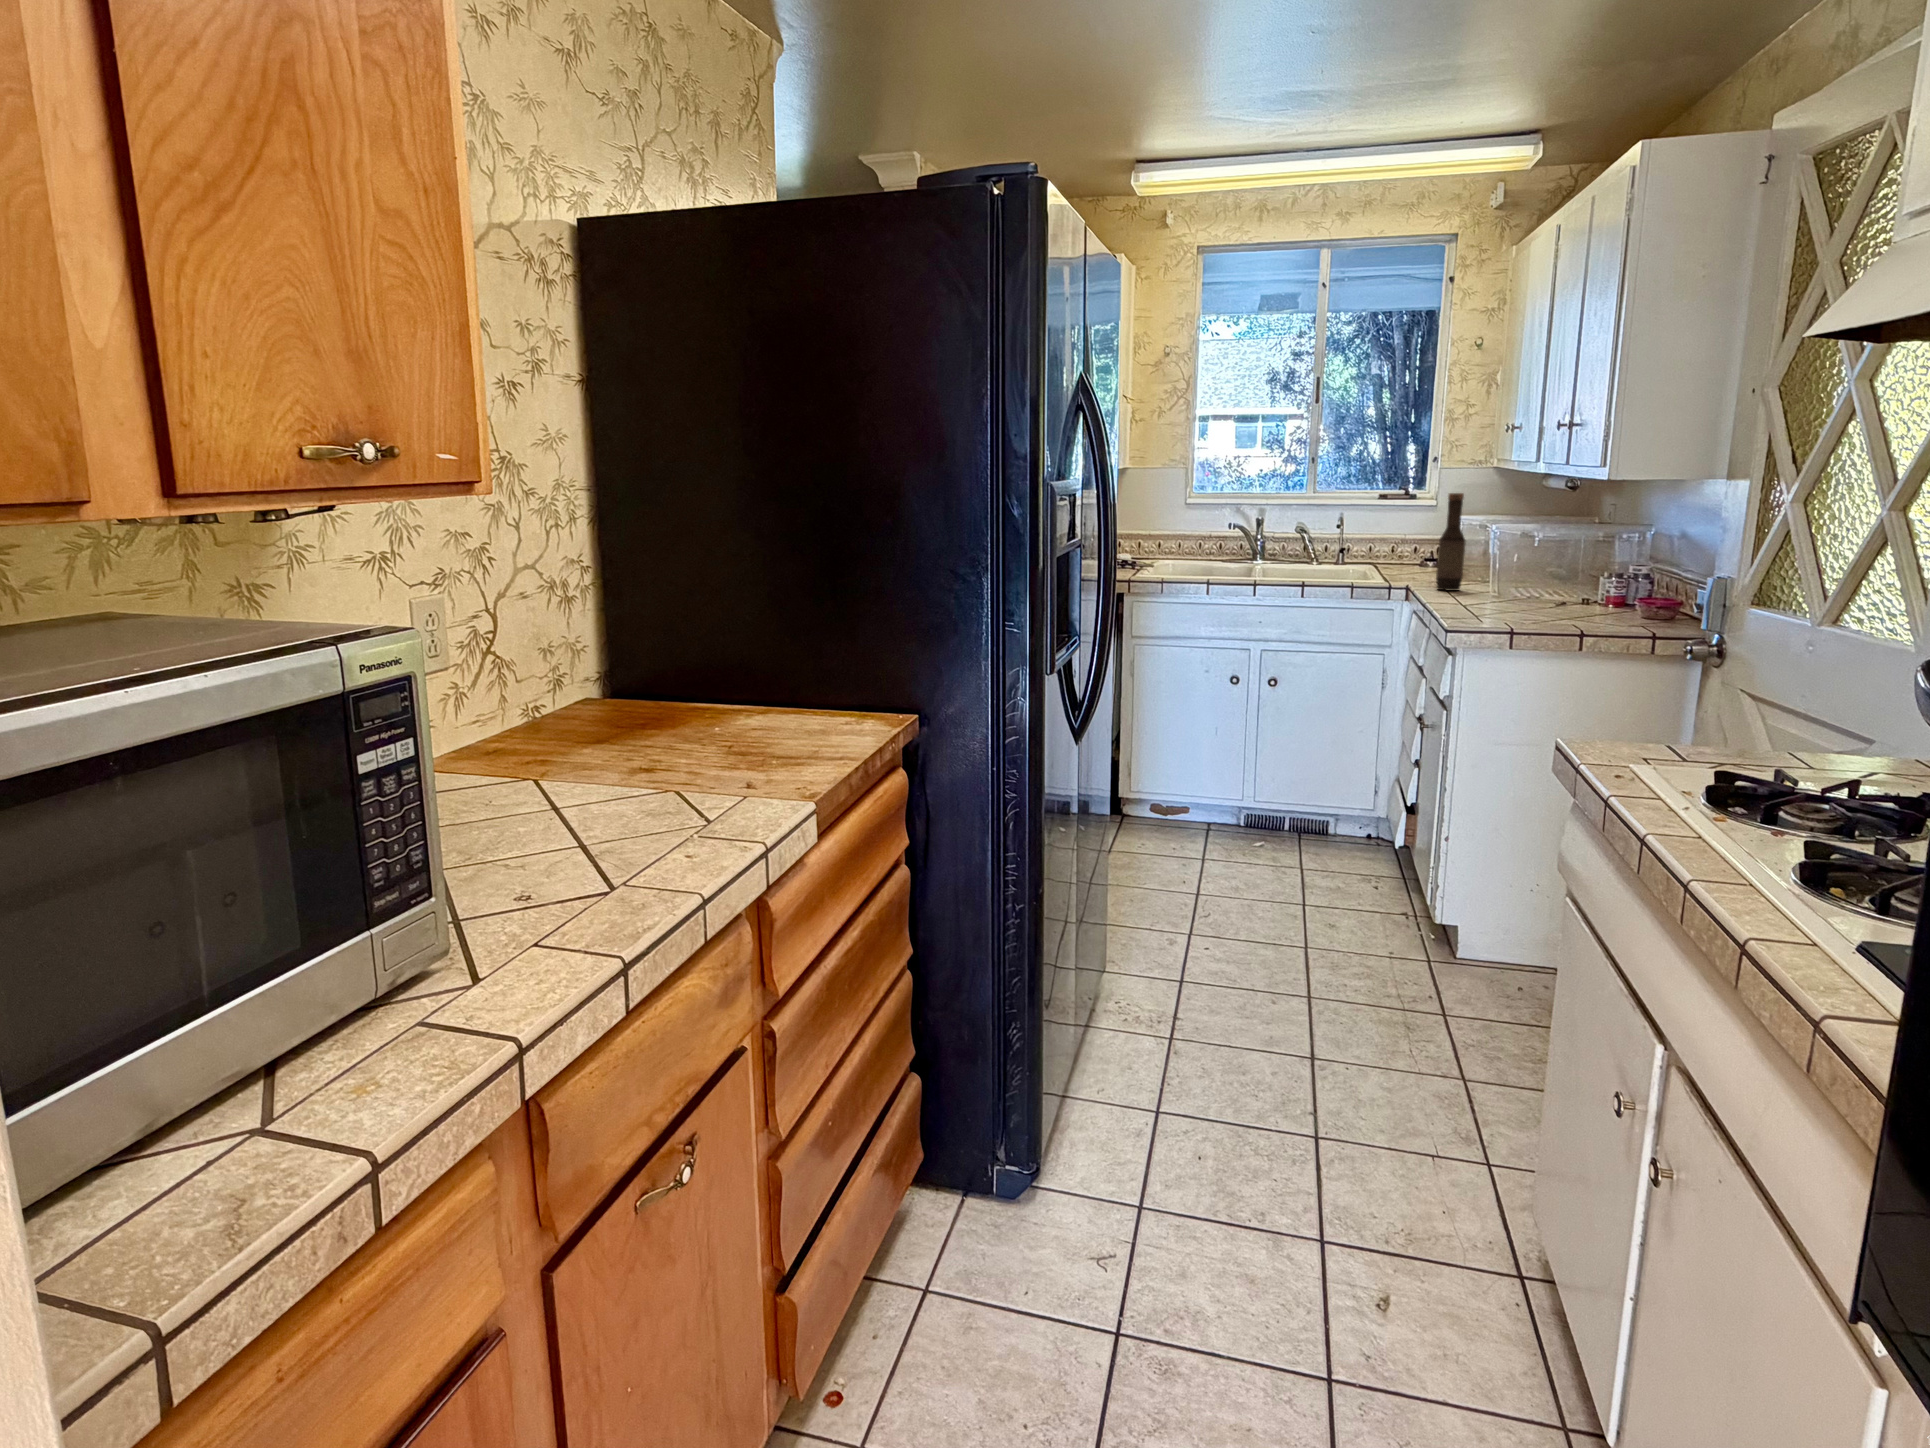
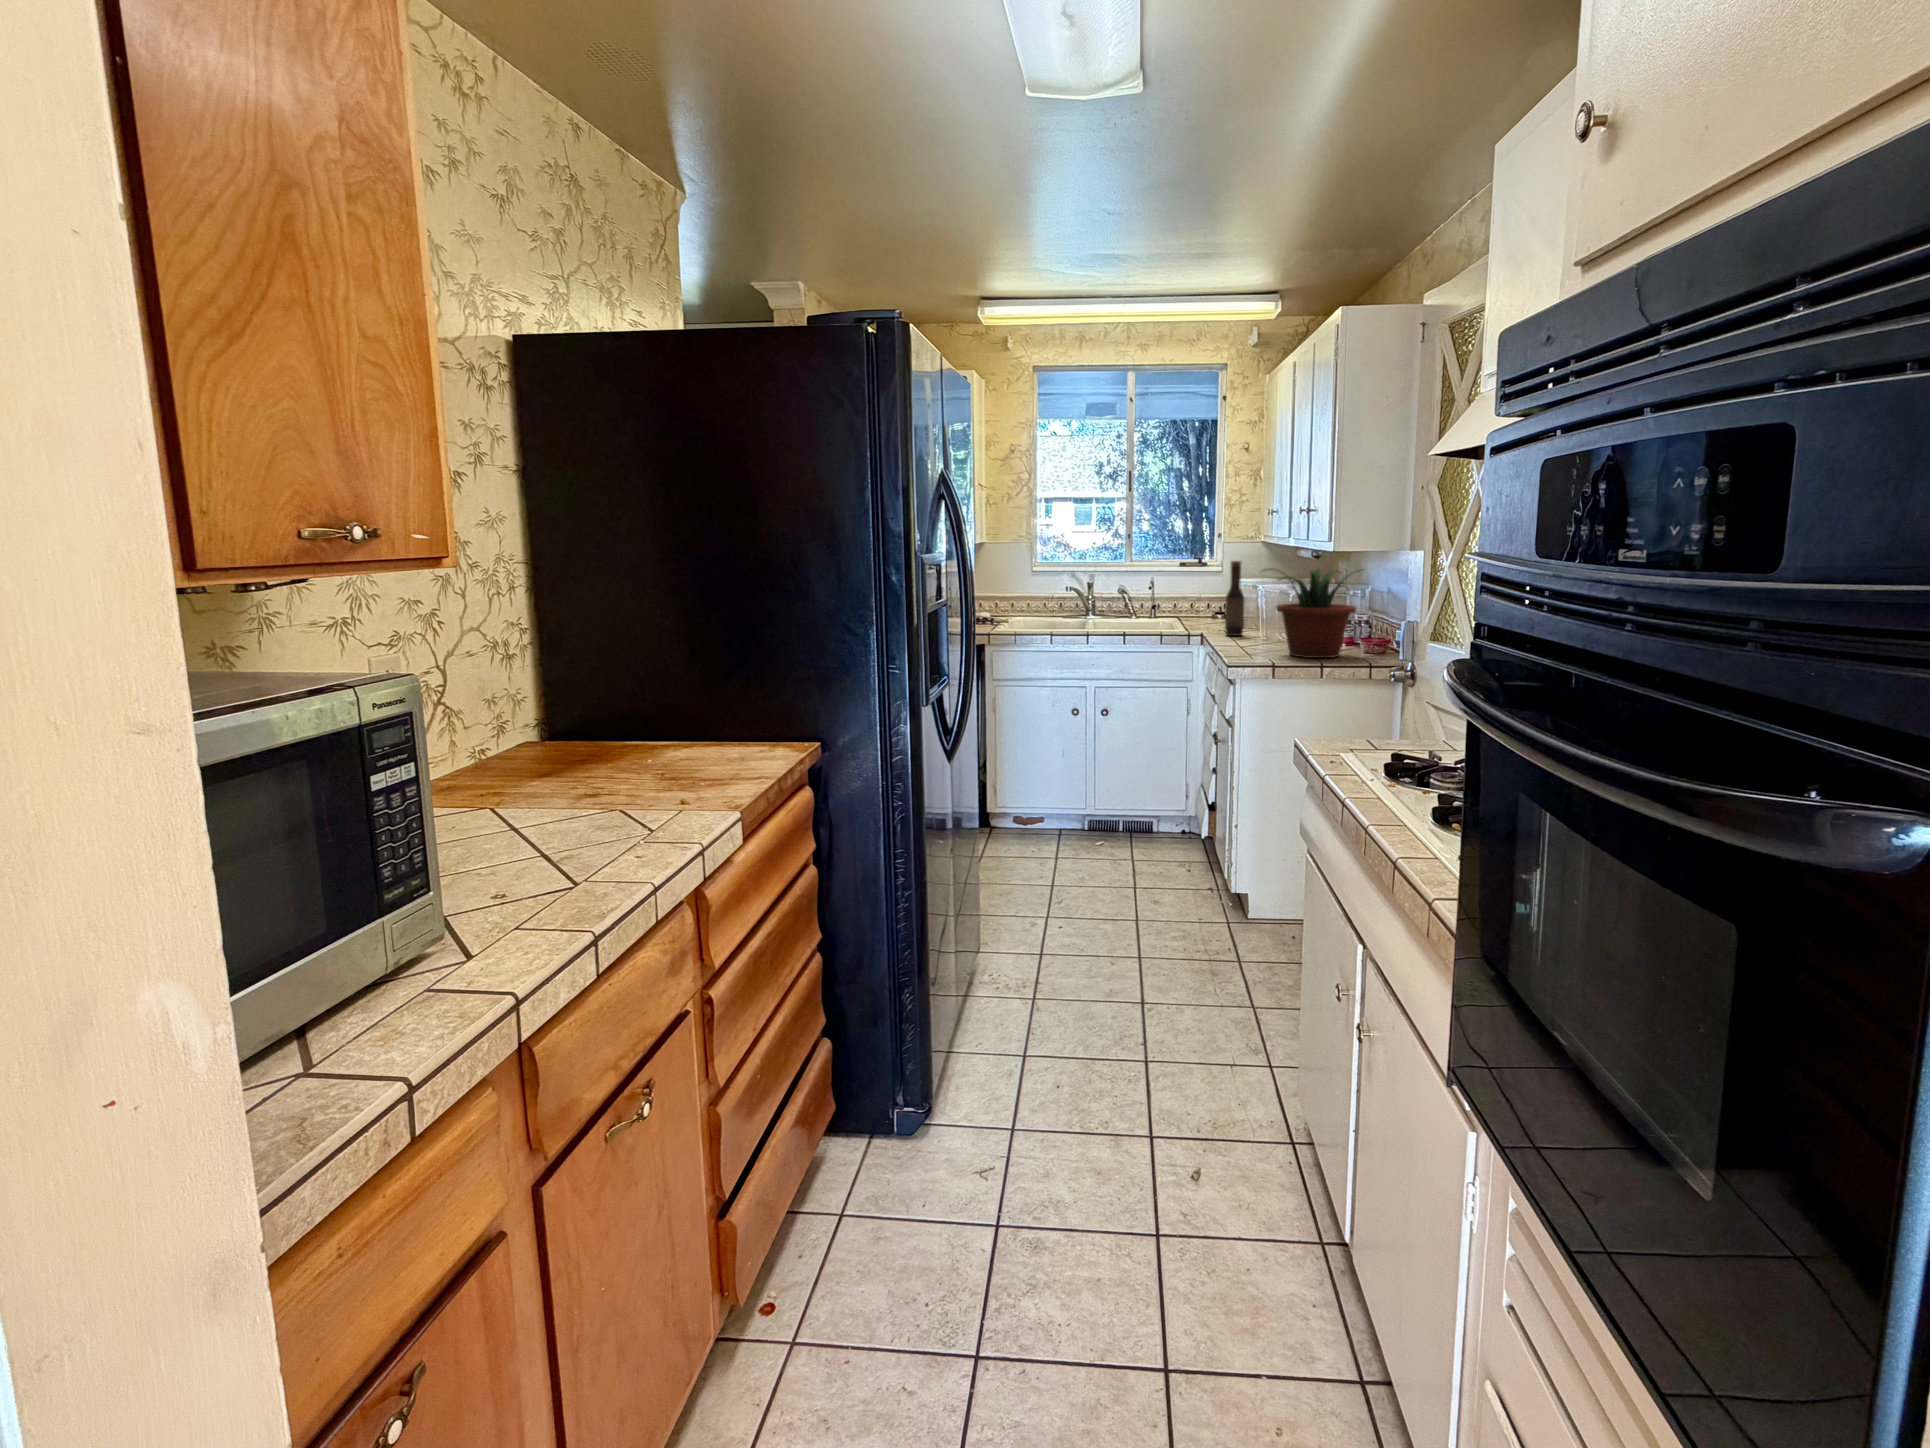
potted plant: none [1494,502,1650,623] -> present [1276,568,1361,658]

